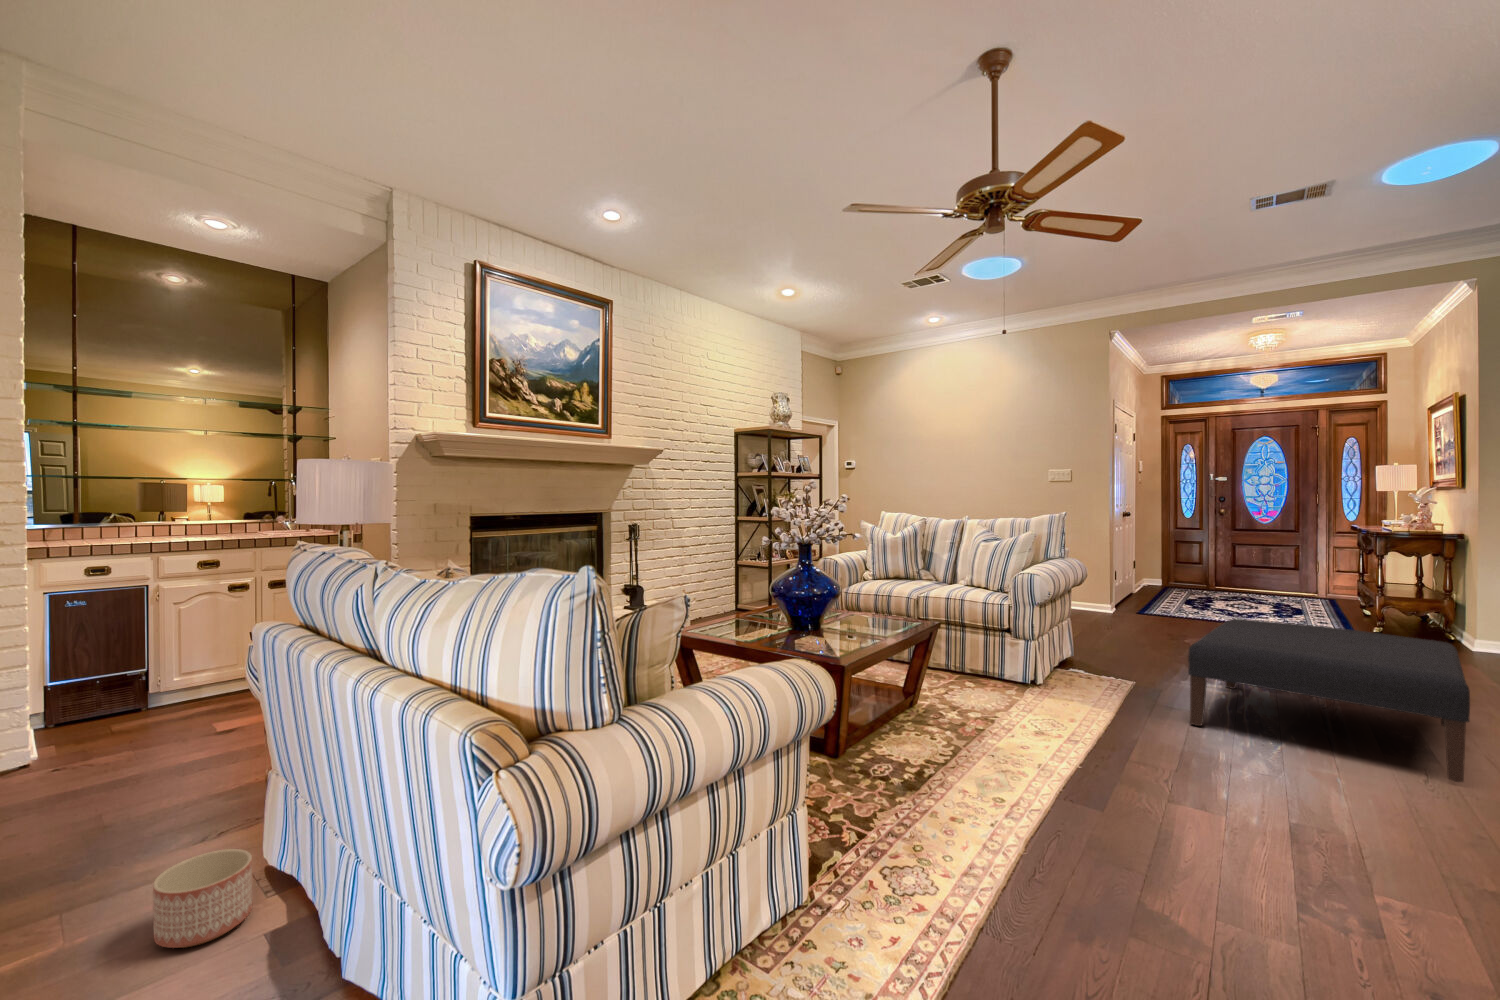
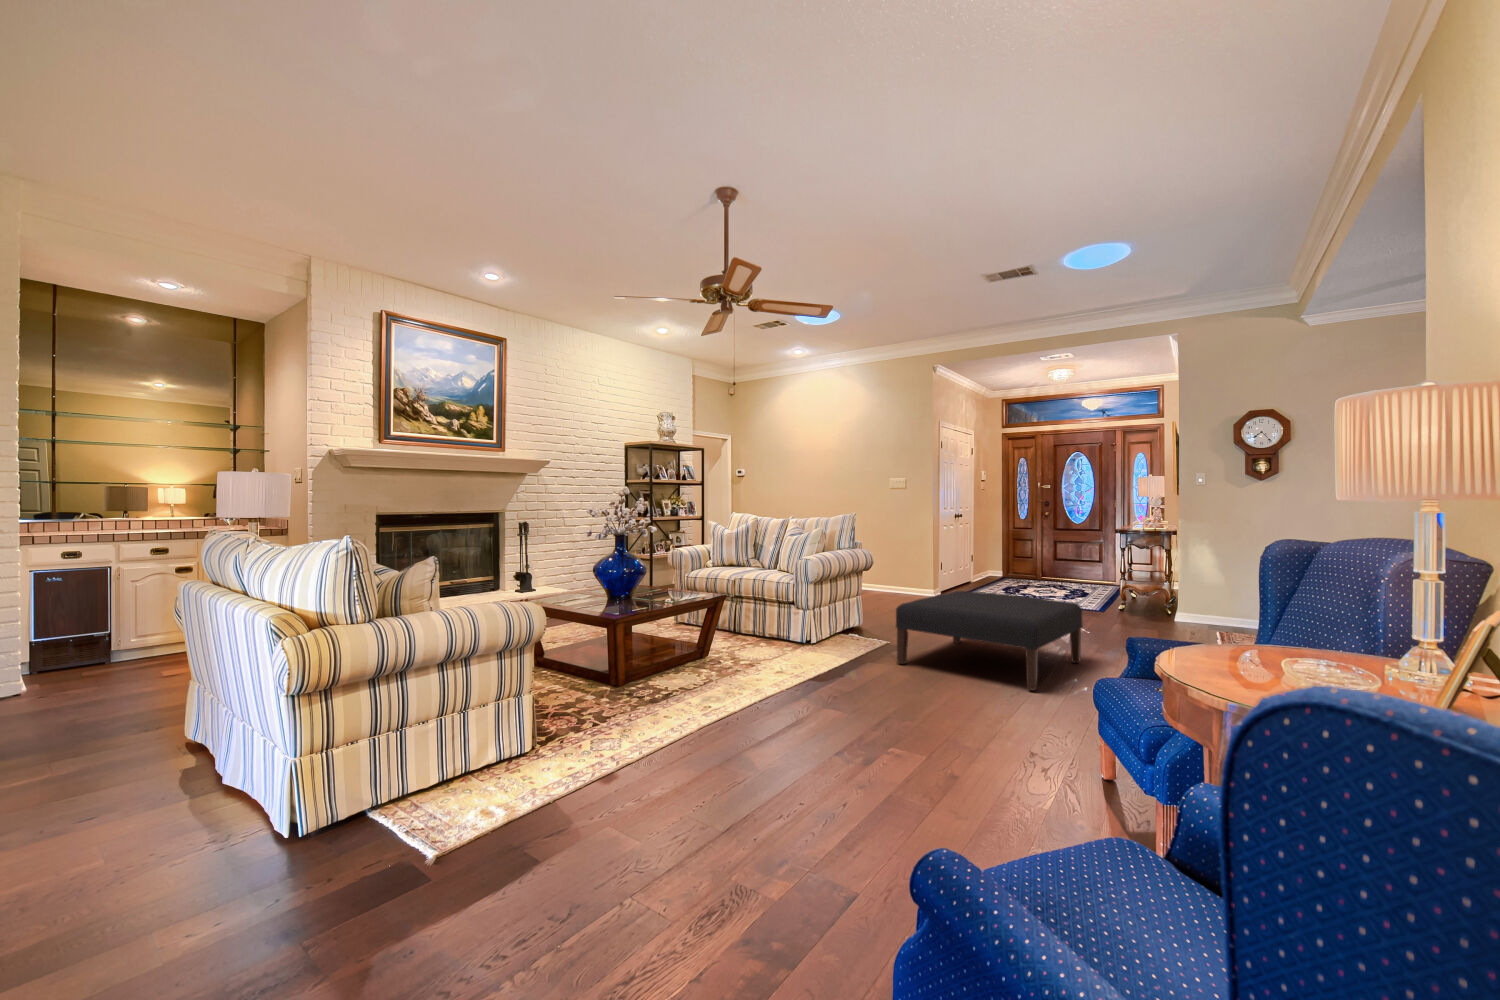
planter: present [153,849,252,948] -> none [124,721,189,773]

